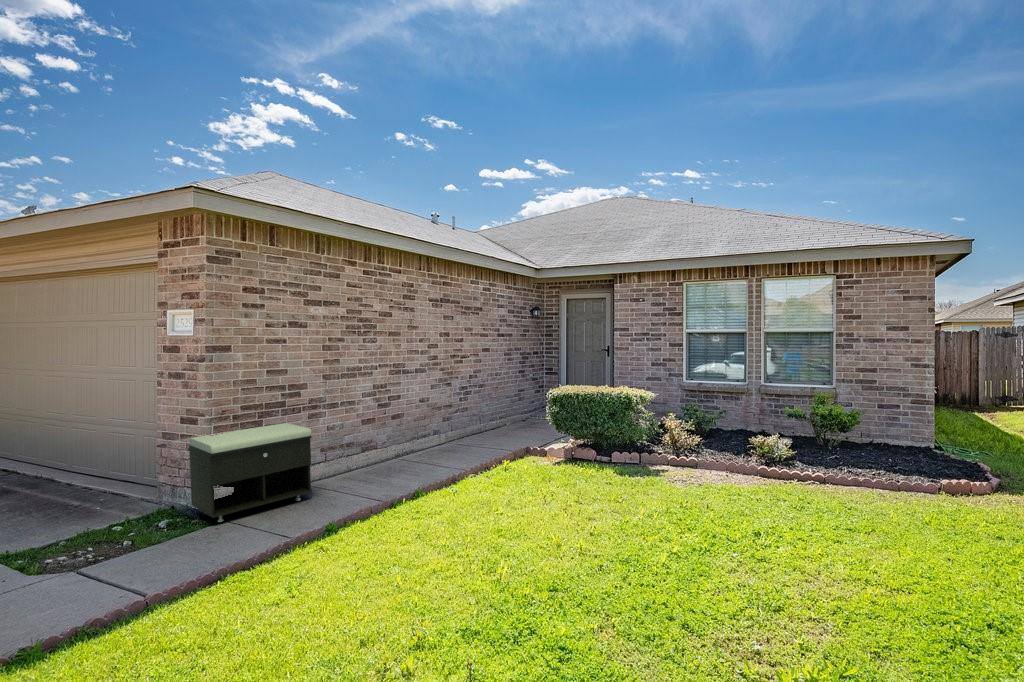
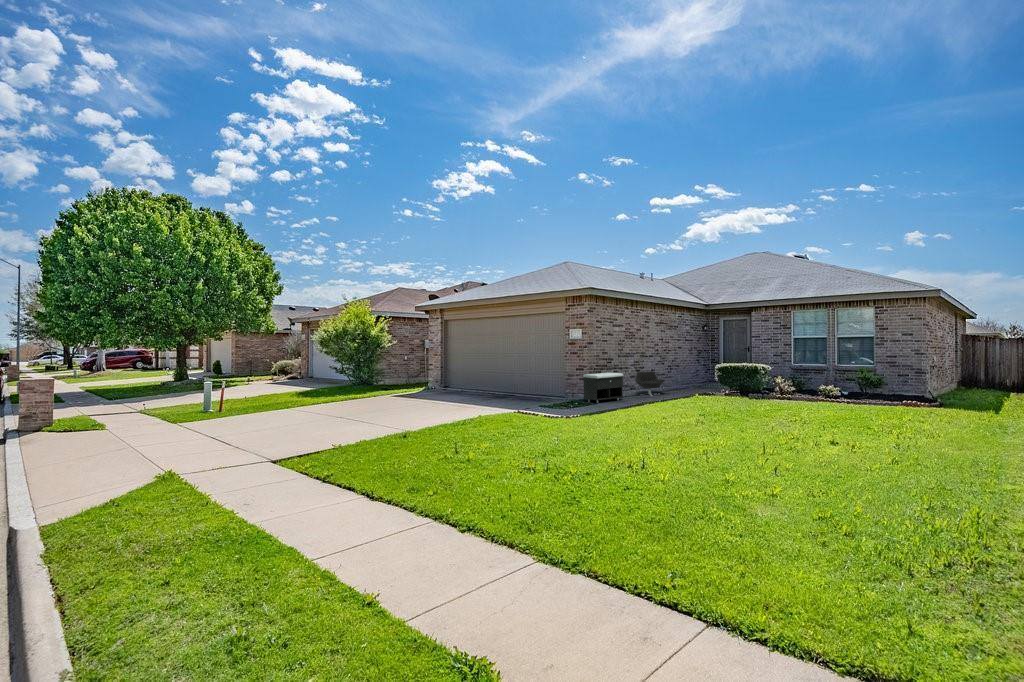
lounge chair: none [370,407,433,472] -> present [635,371,663,395]

